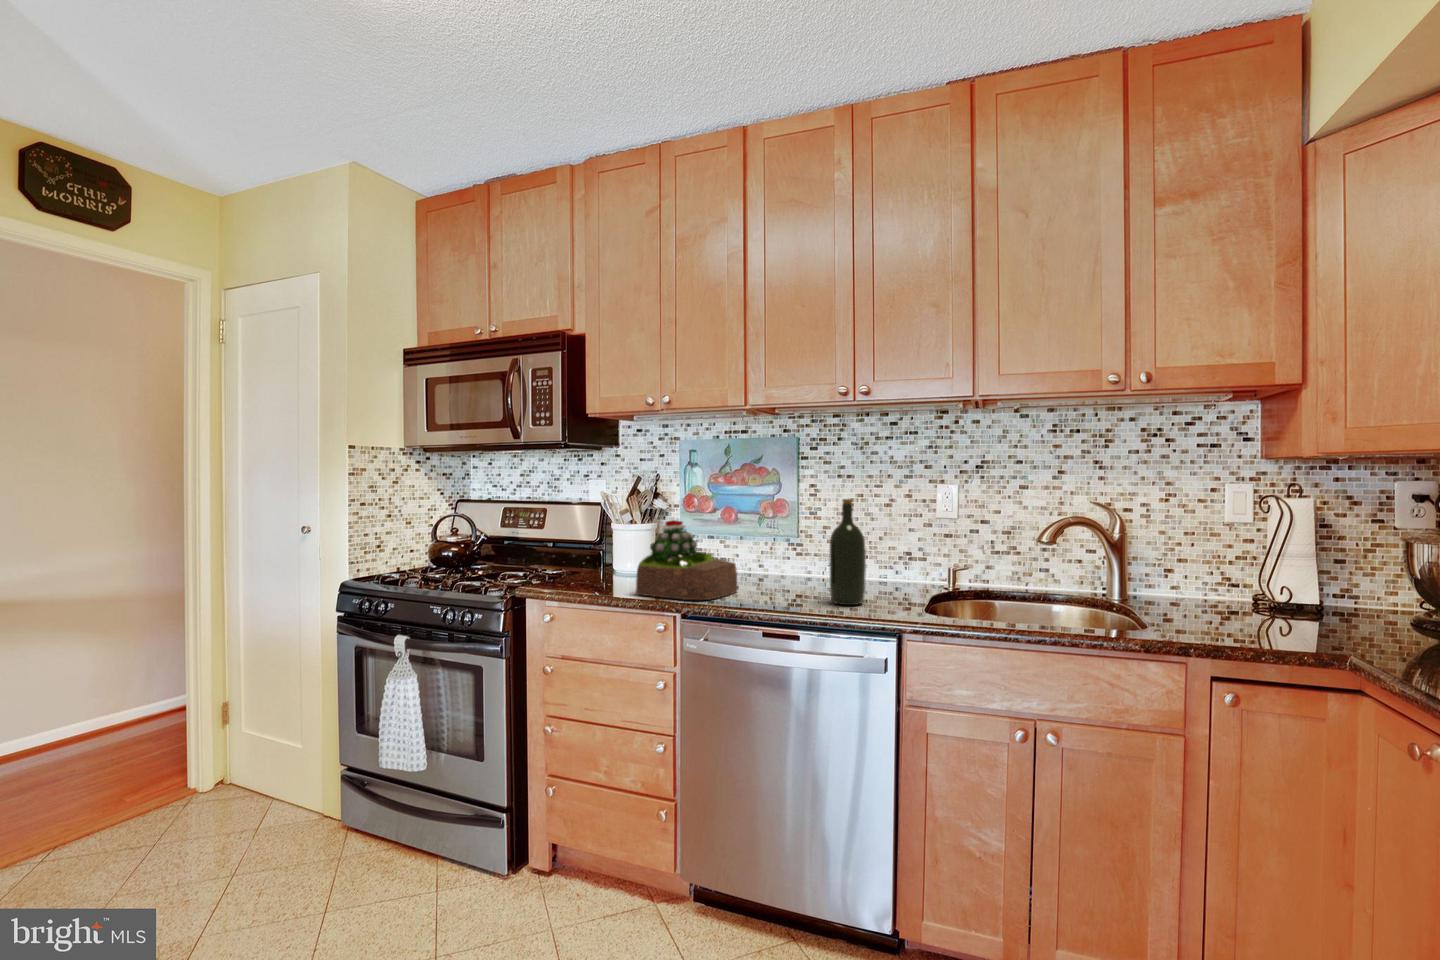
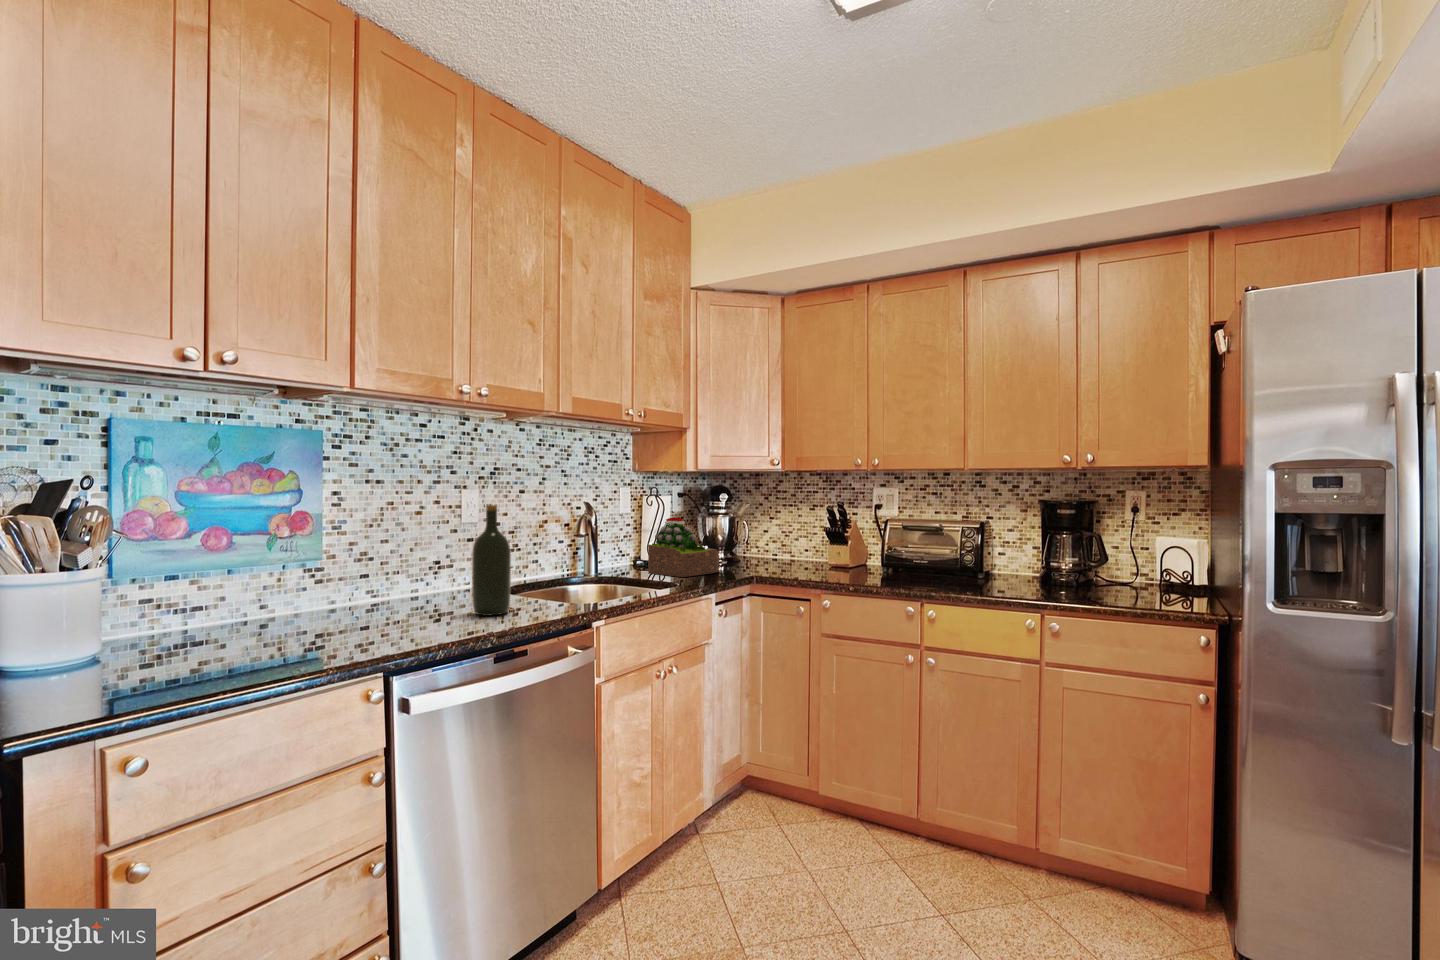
succulent plant: present [636,520,737,600] -> present [648,517,719,577]

